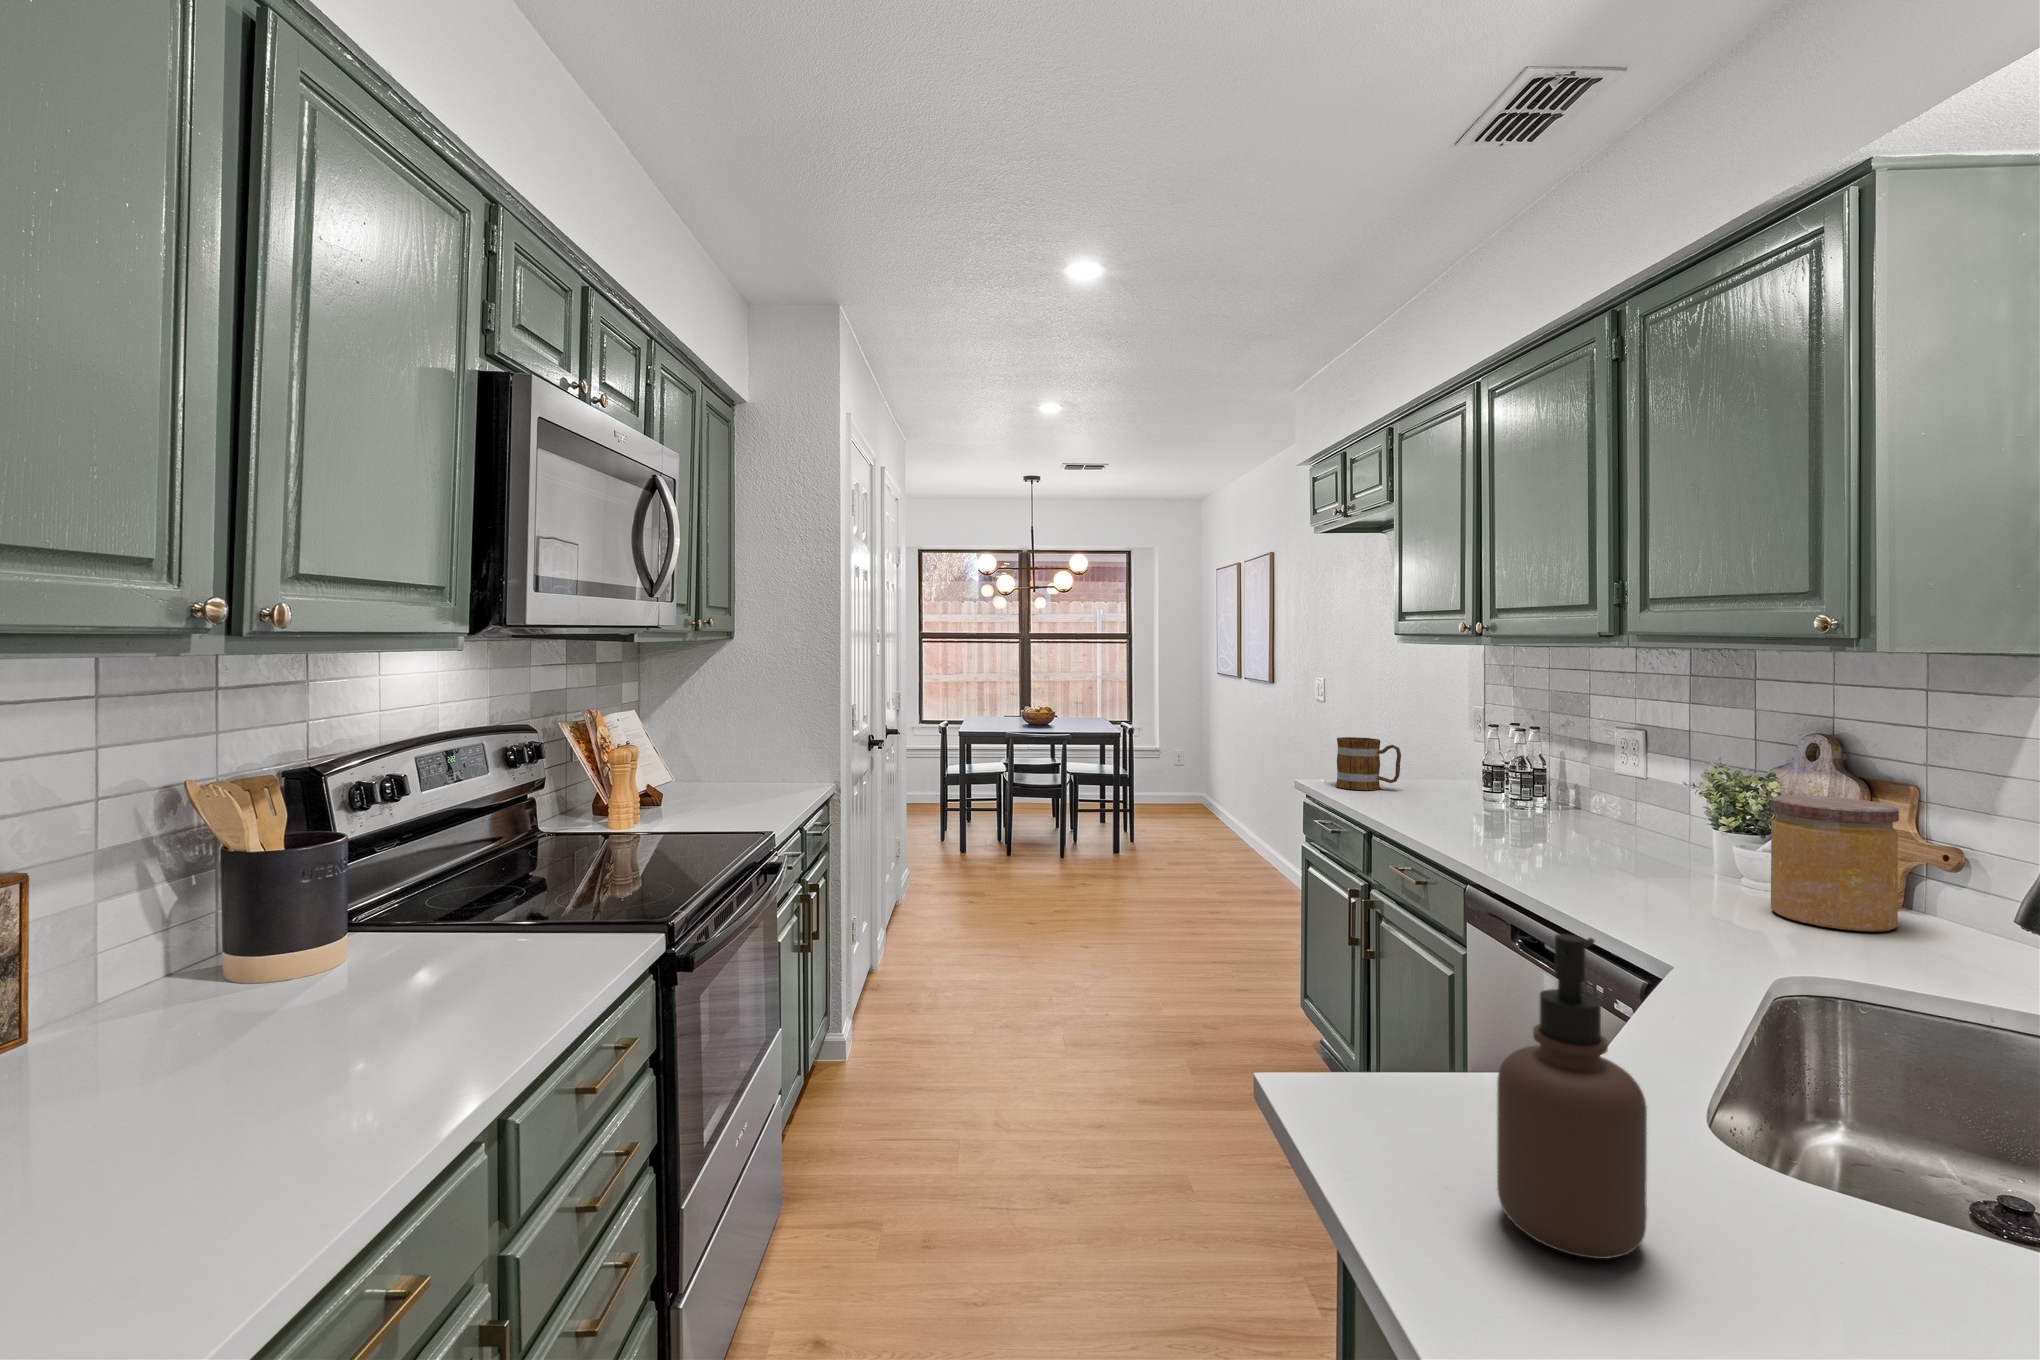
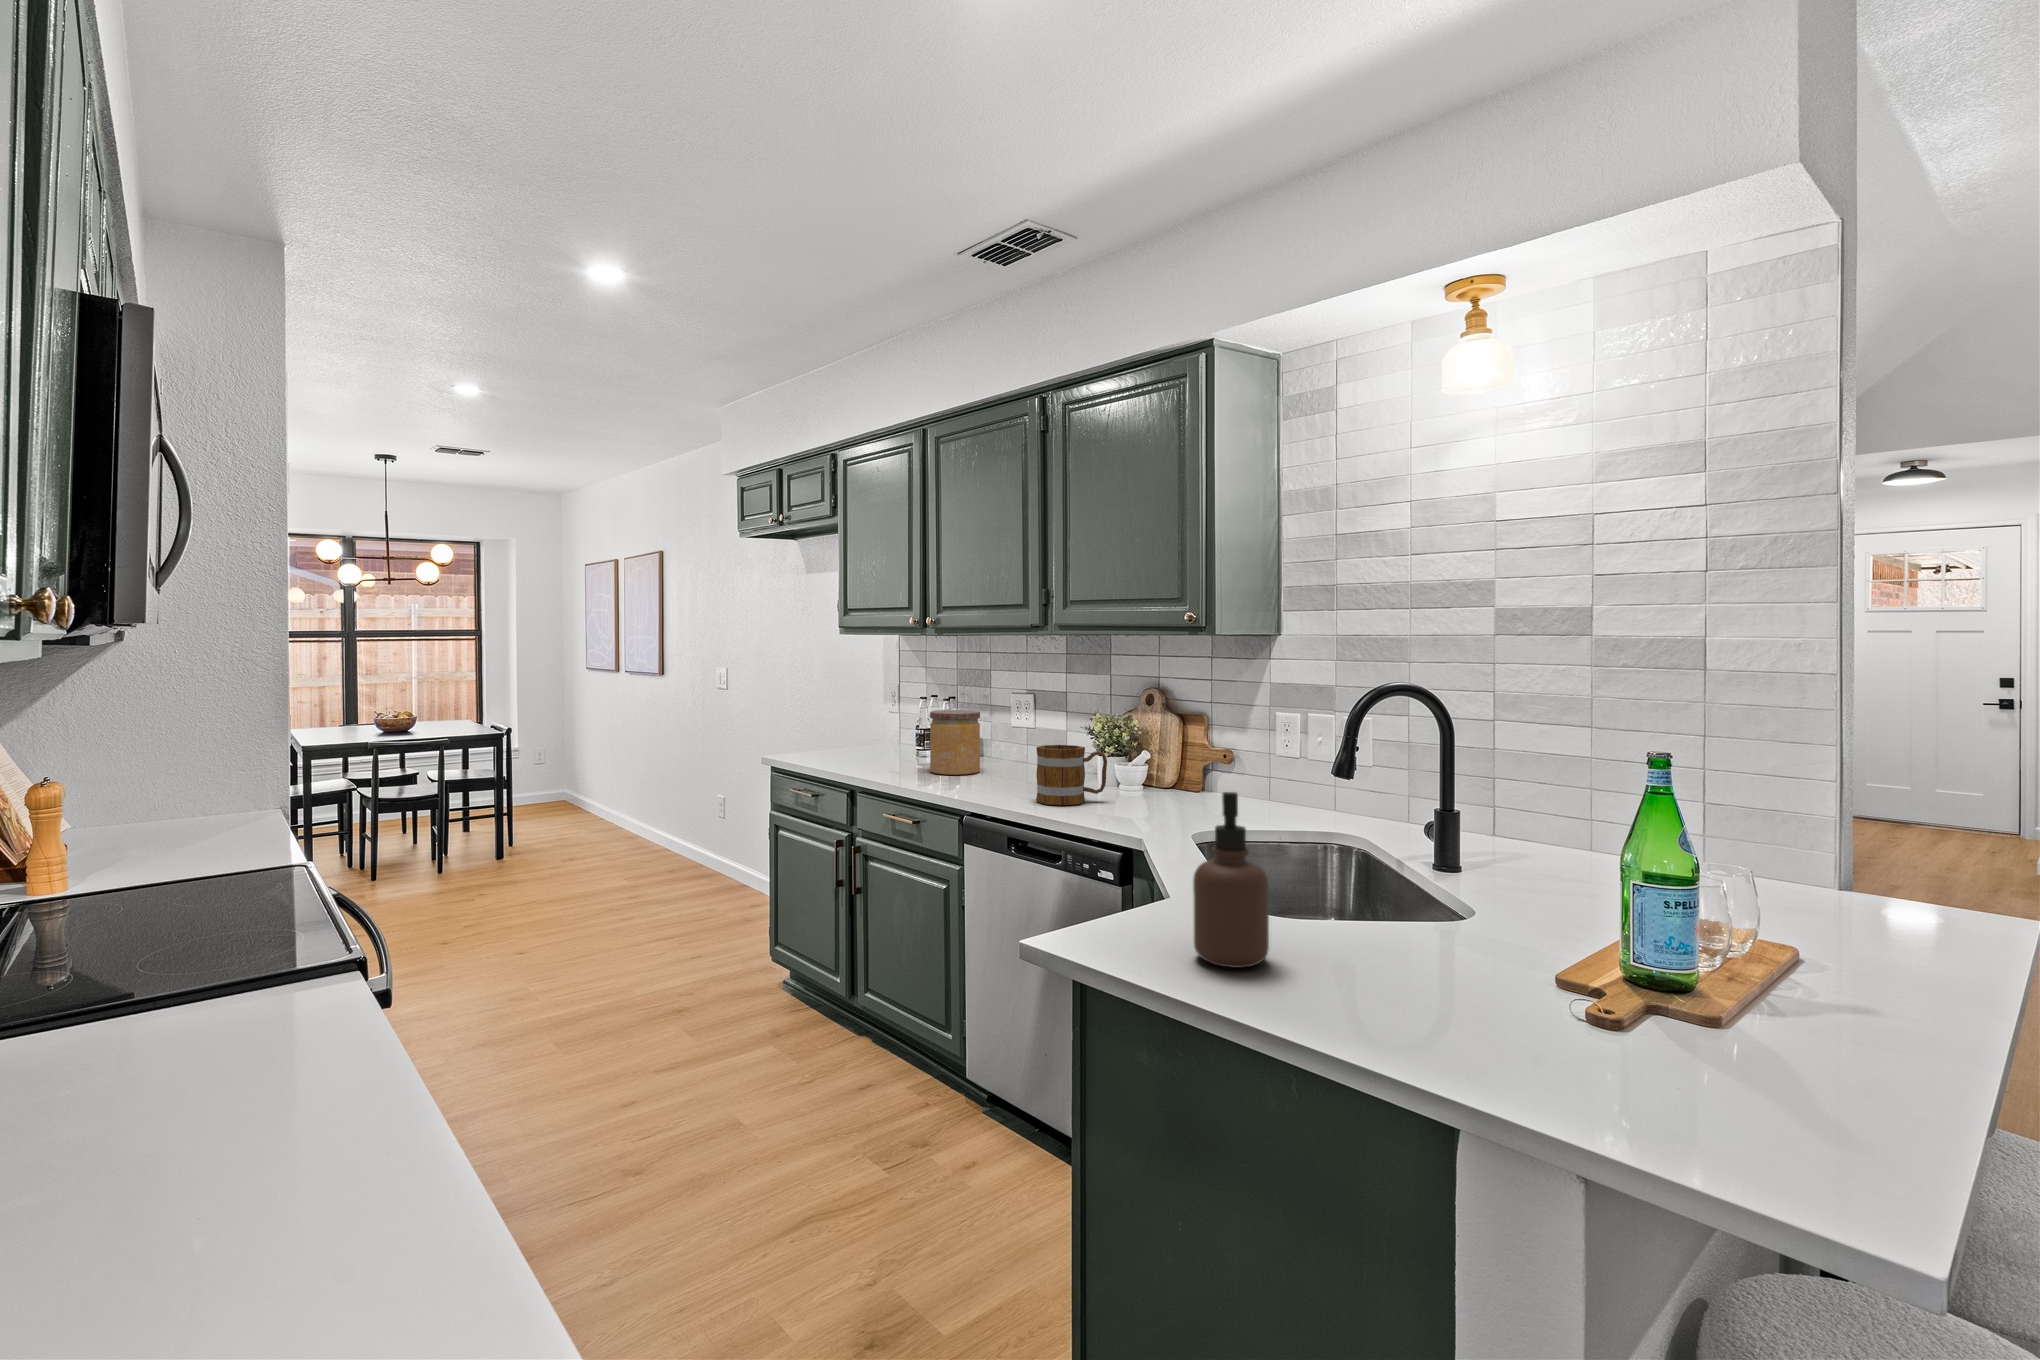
mug: present [1336,737,1401,790] -> present [1036,745,1107,805]
jar: present [1771,795,1899,932] -> present [930,710,980,775]

